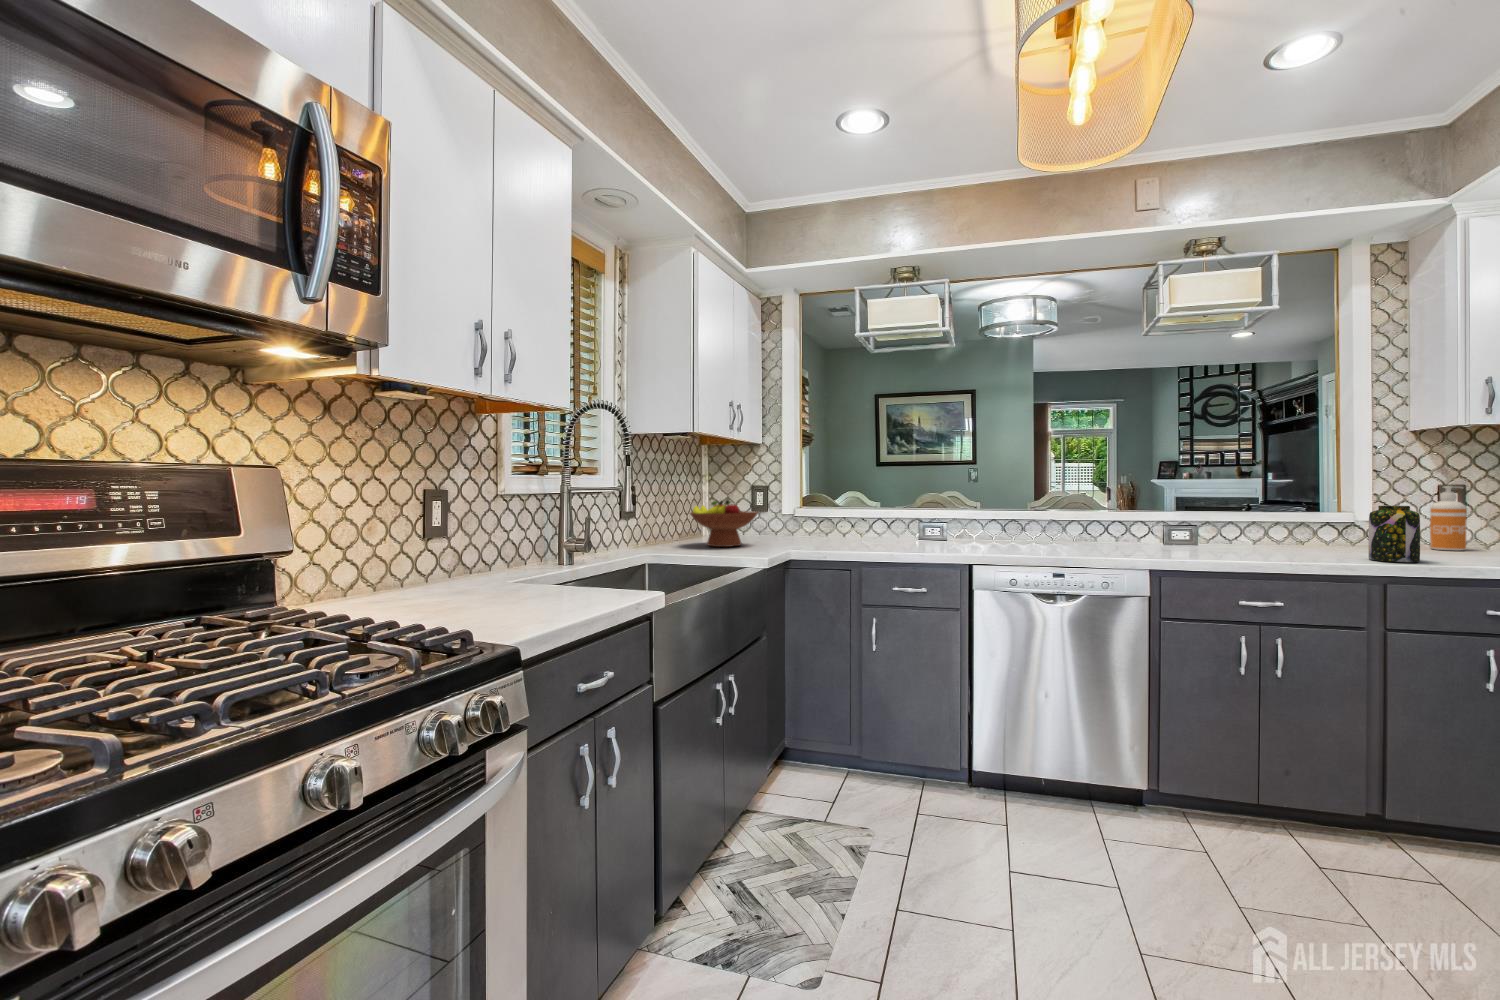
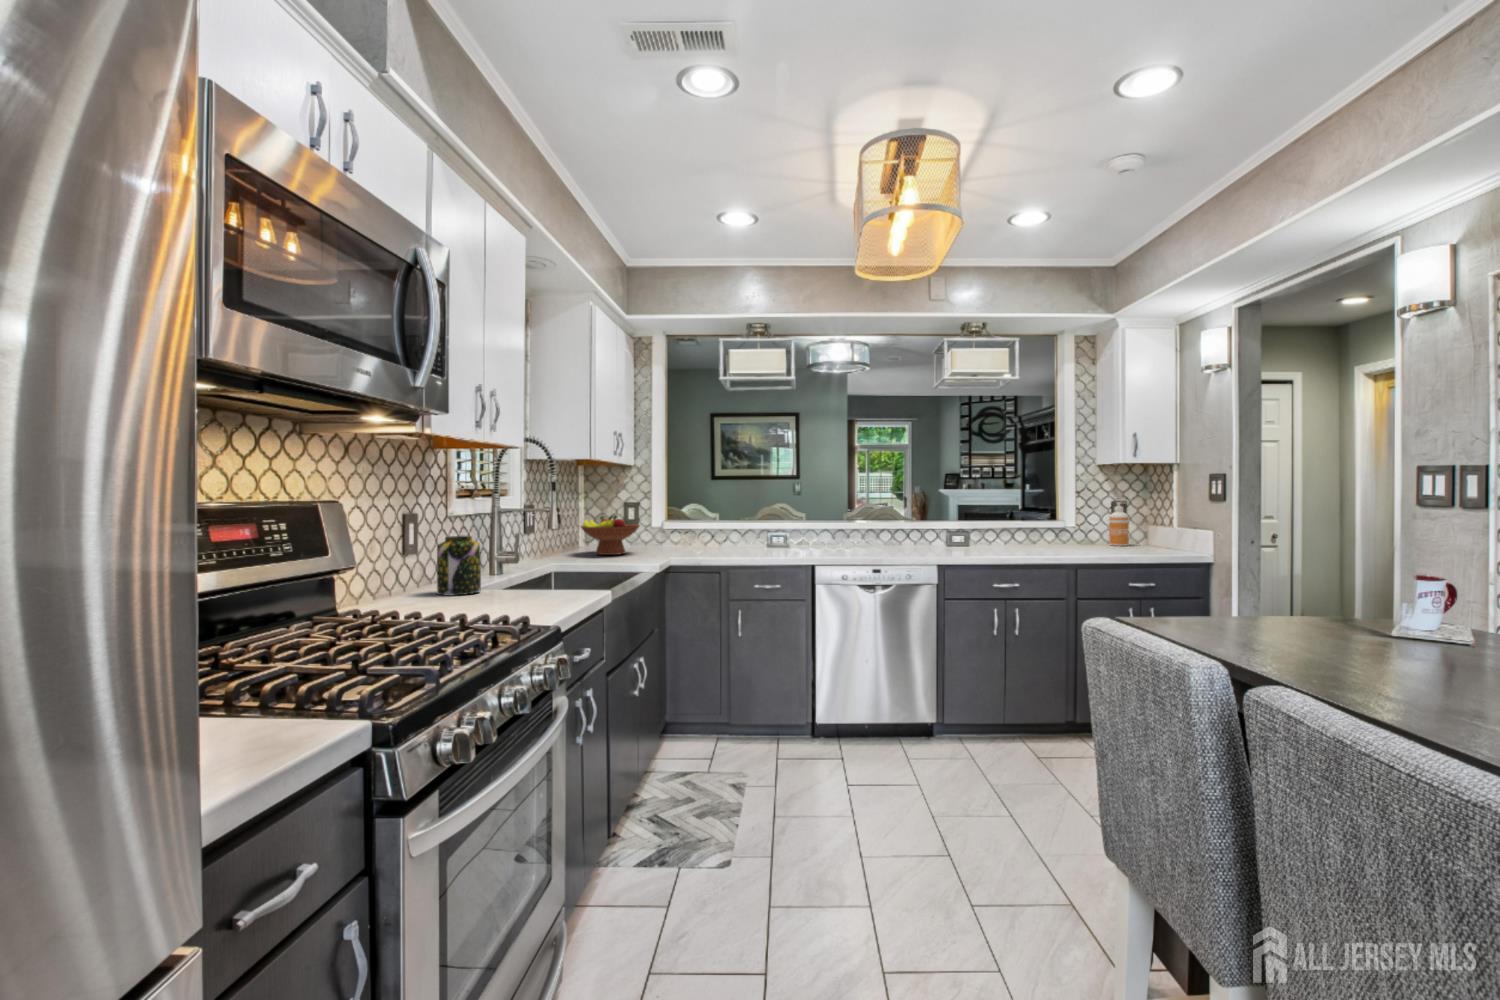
jar: present [1369,506,1420,562] -> present [437,536,481,595]

